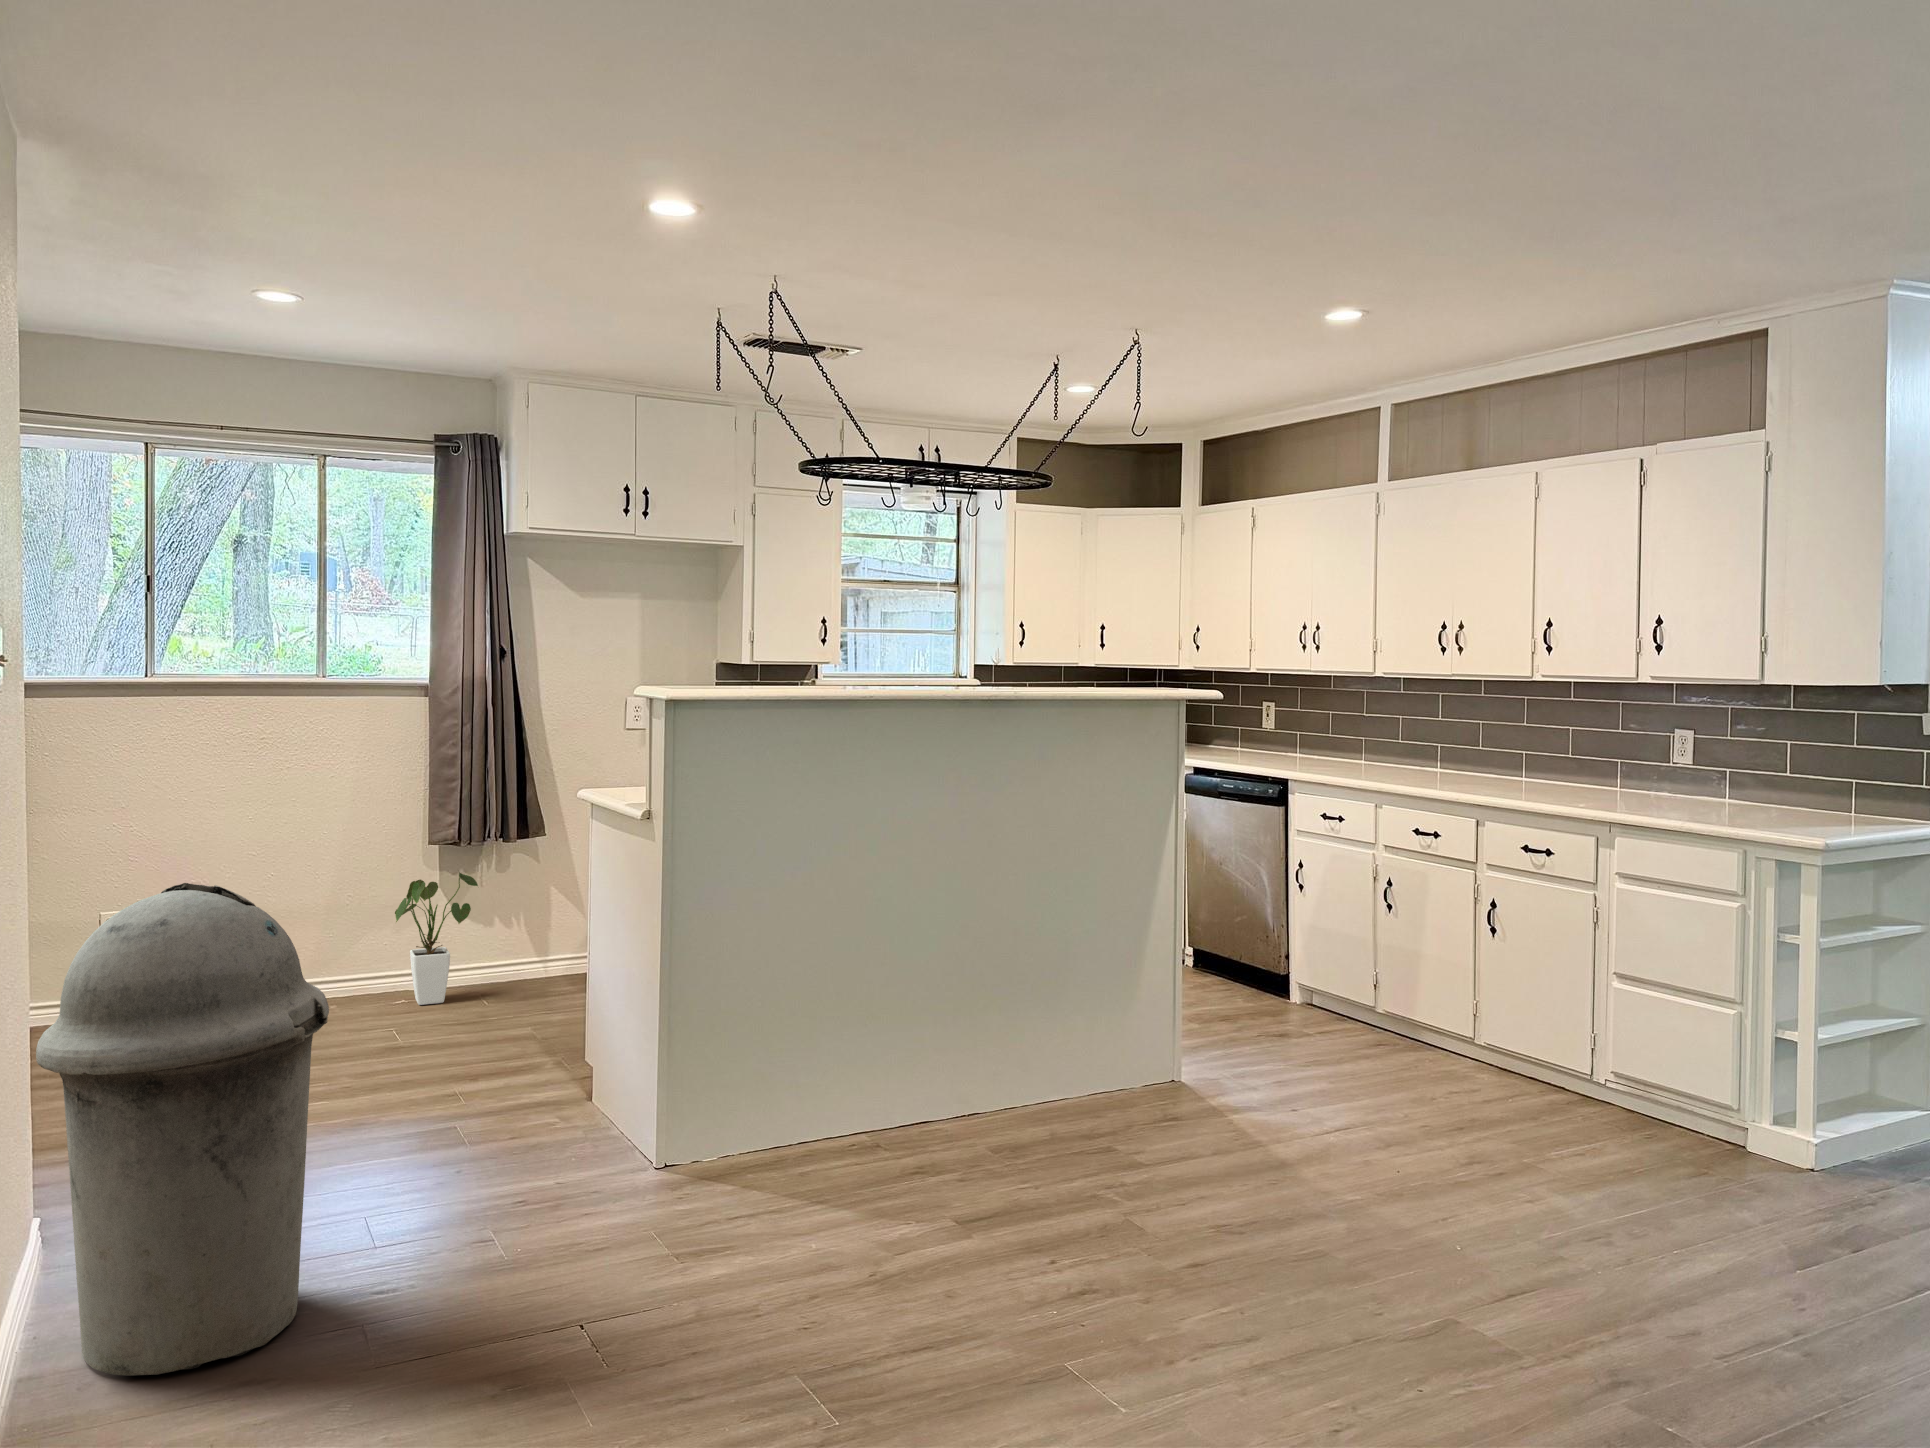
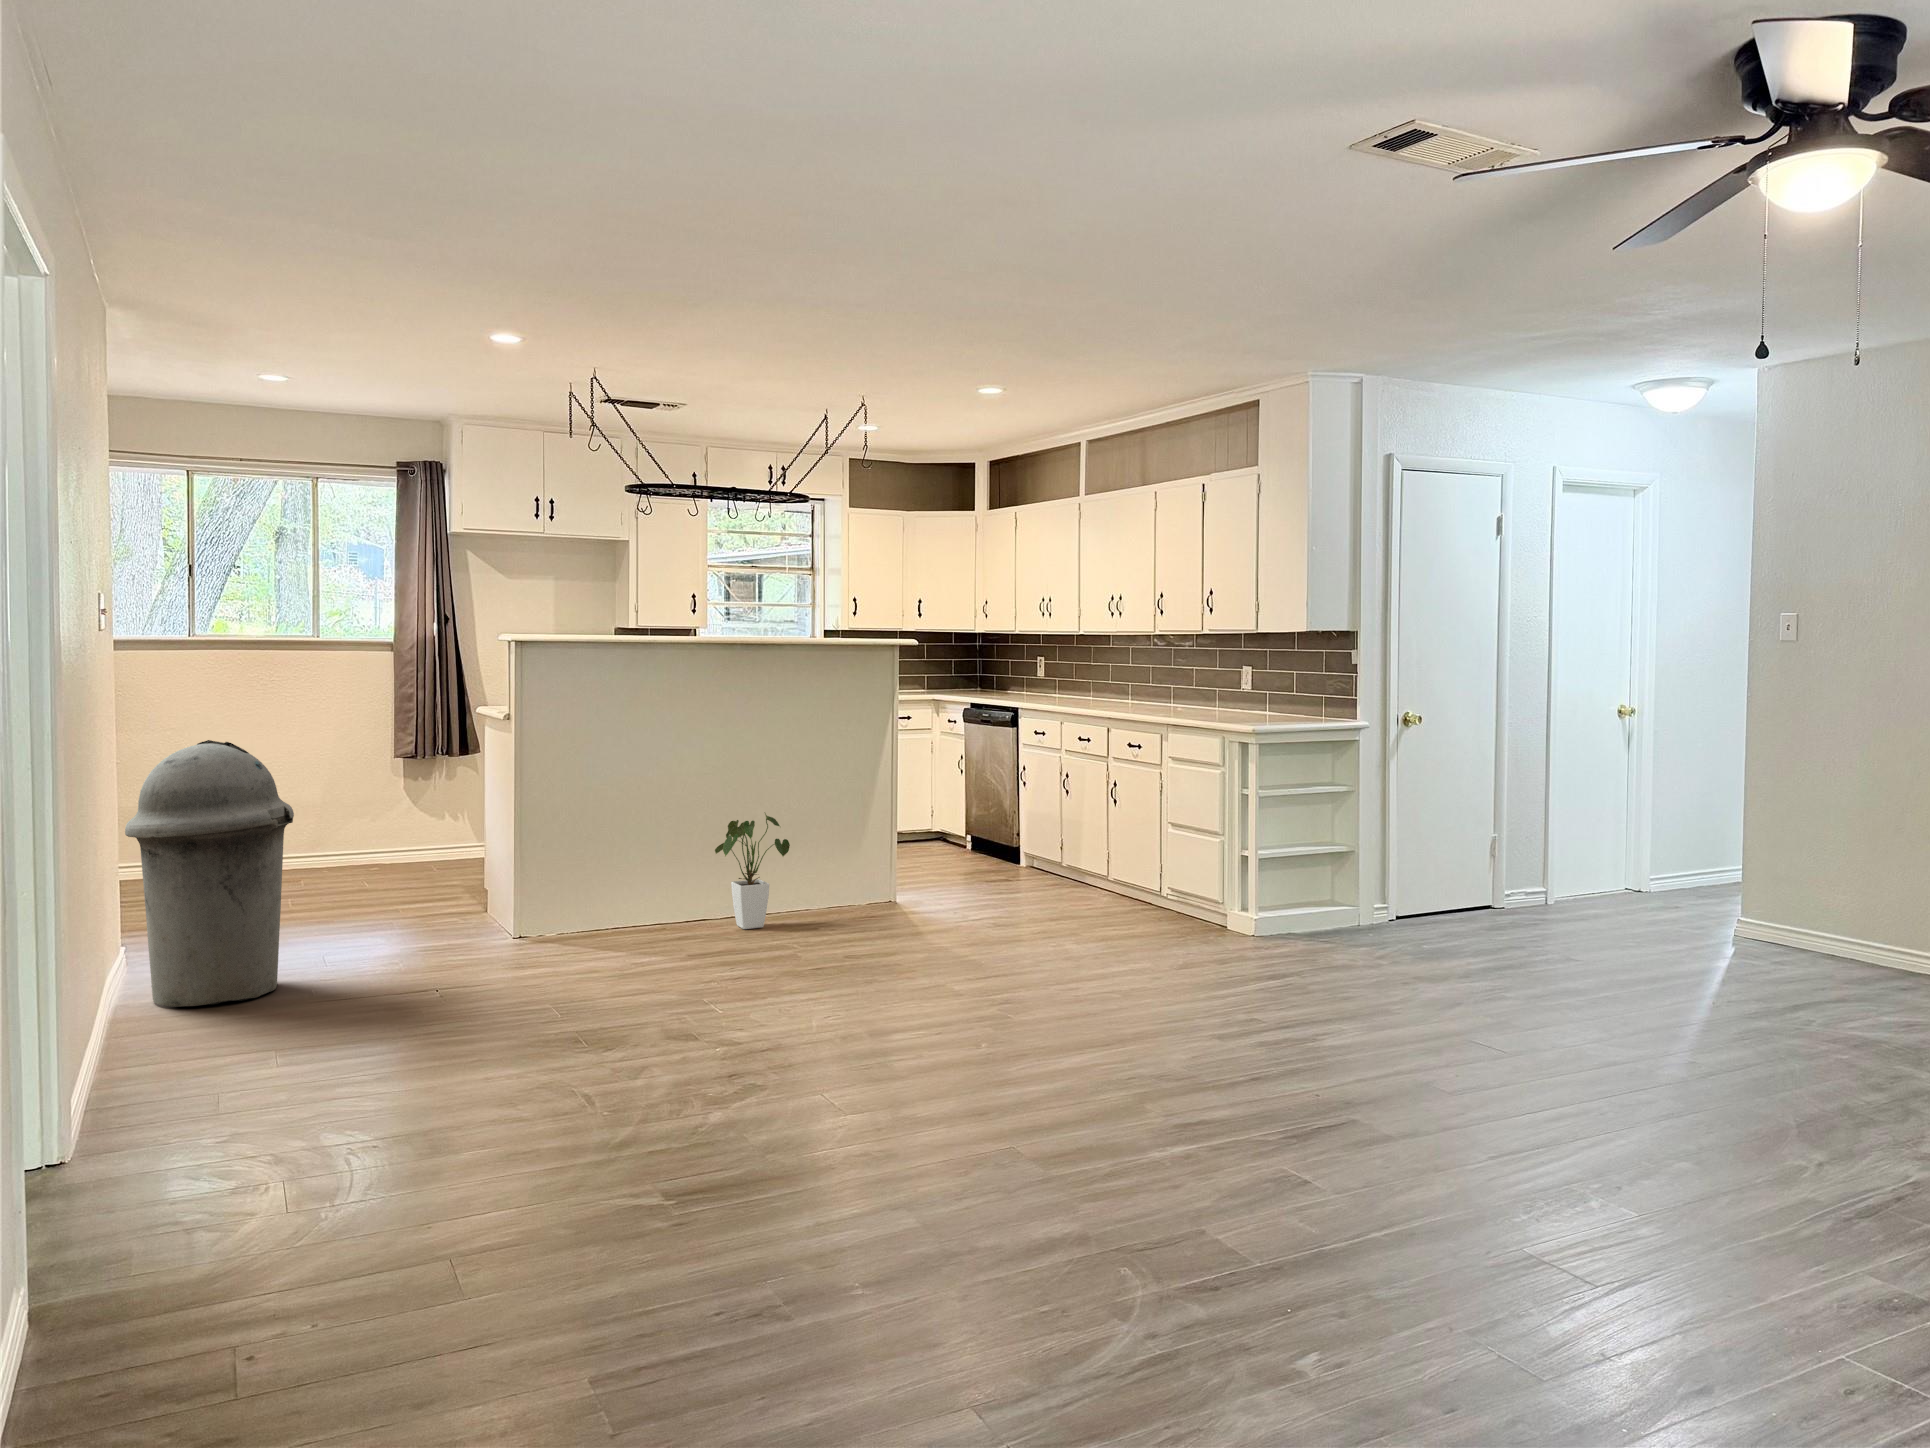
house plant: present [395,872,478,1005] -> present [715,813,790,929]

